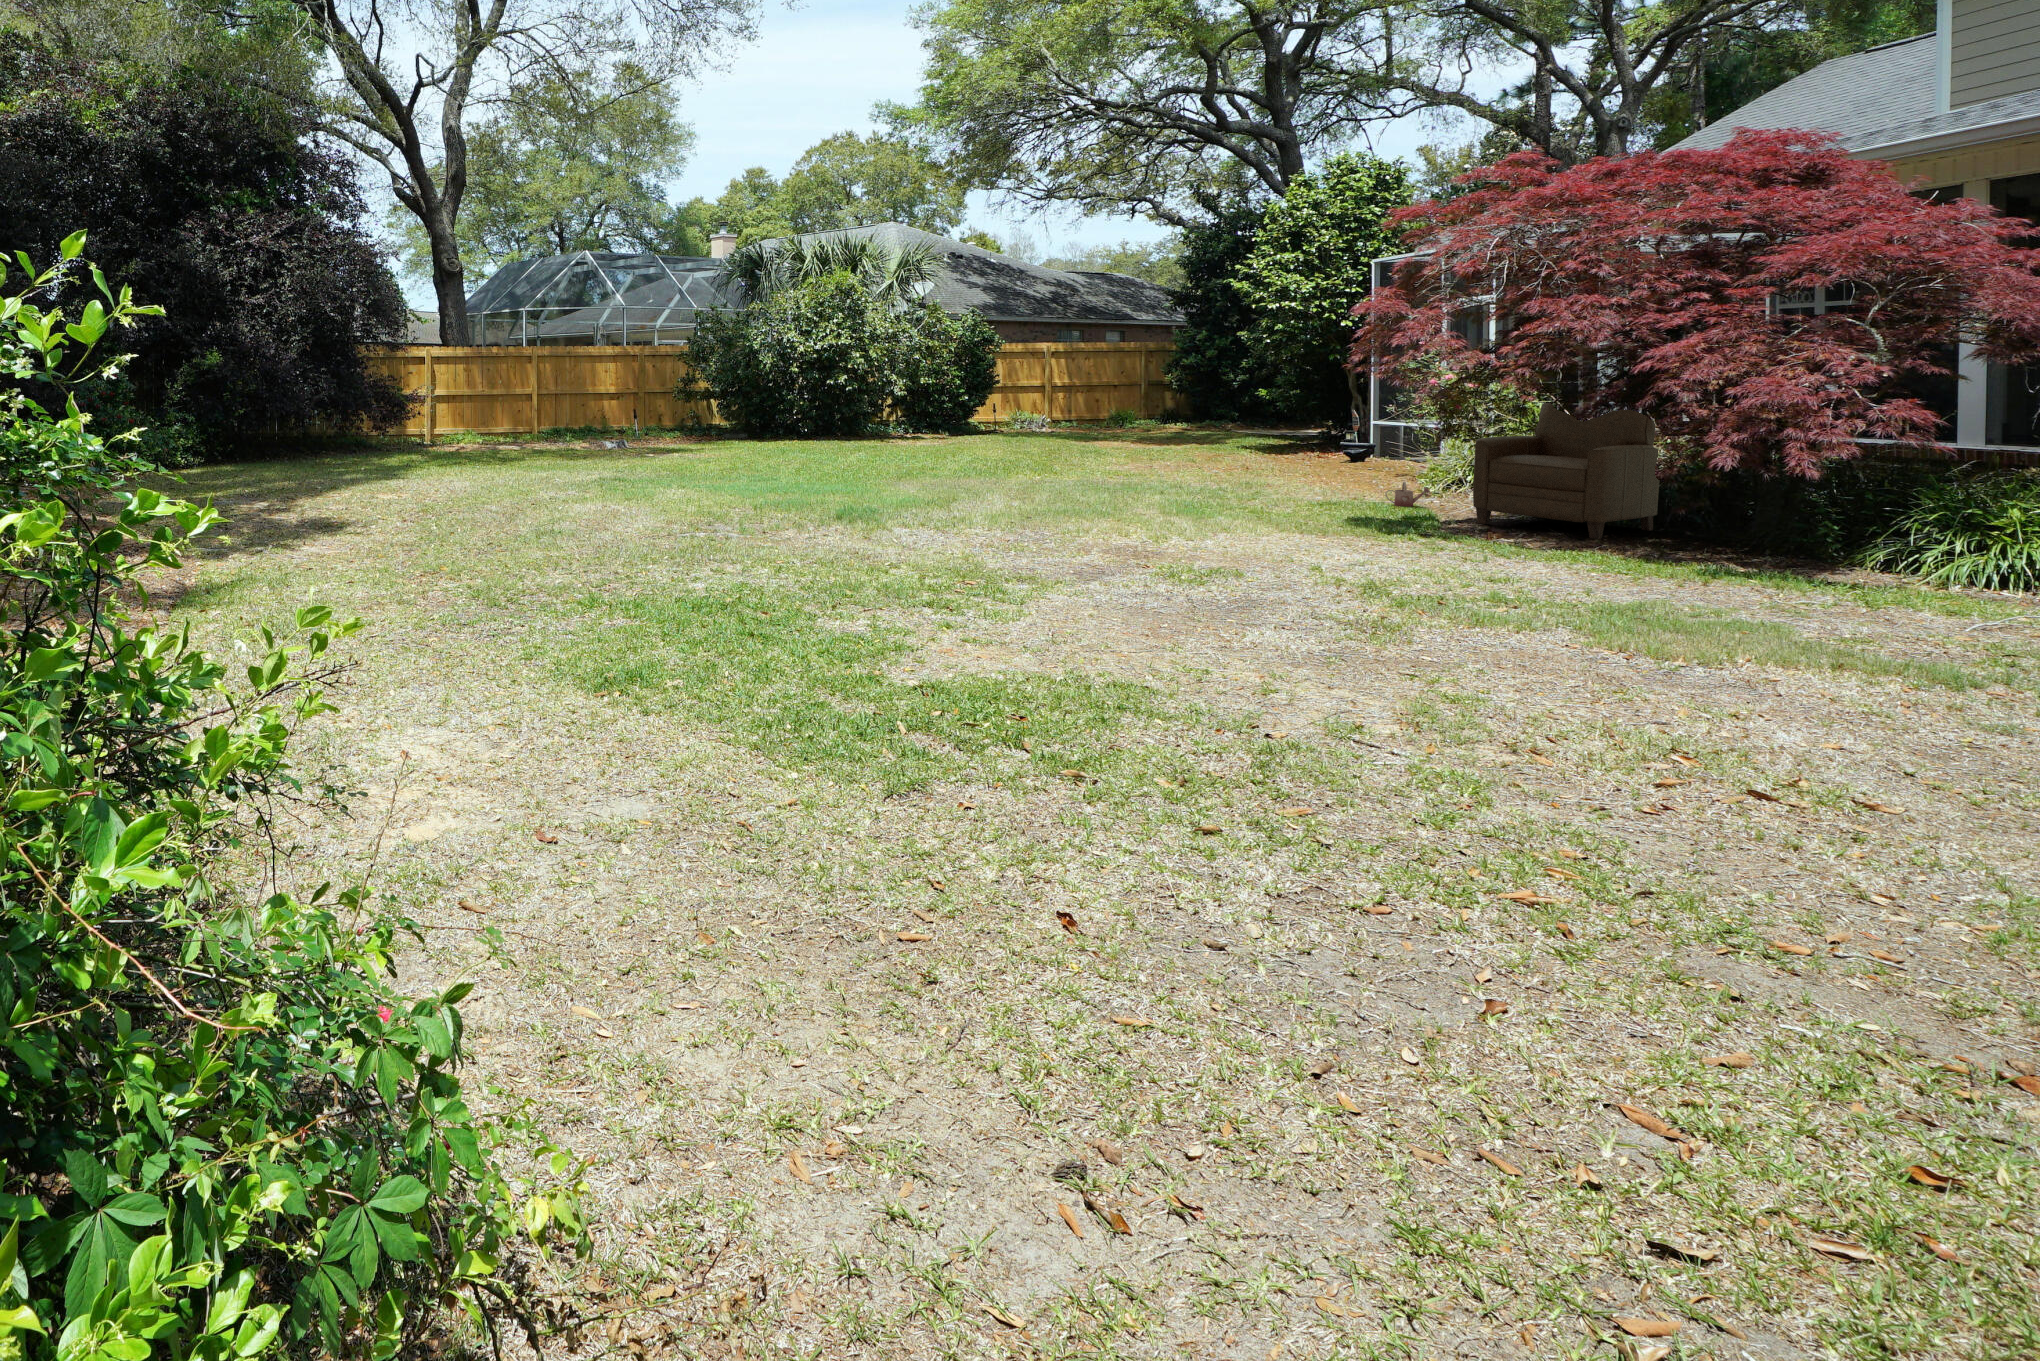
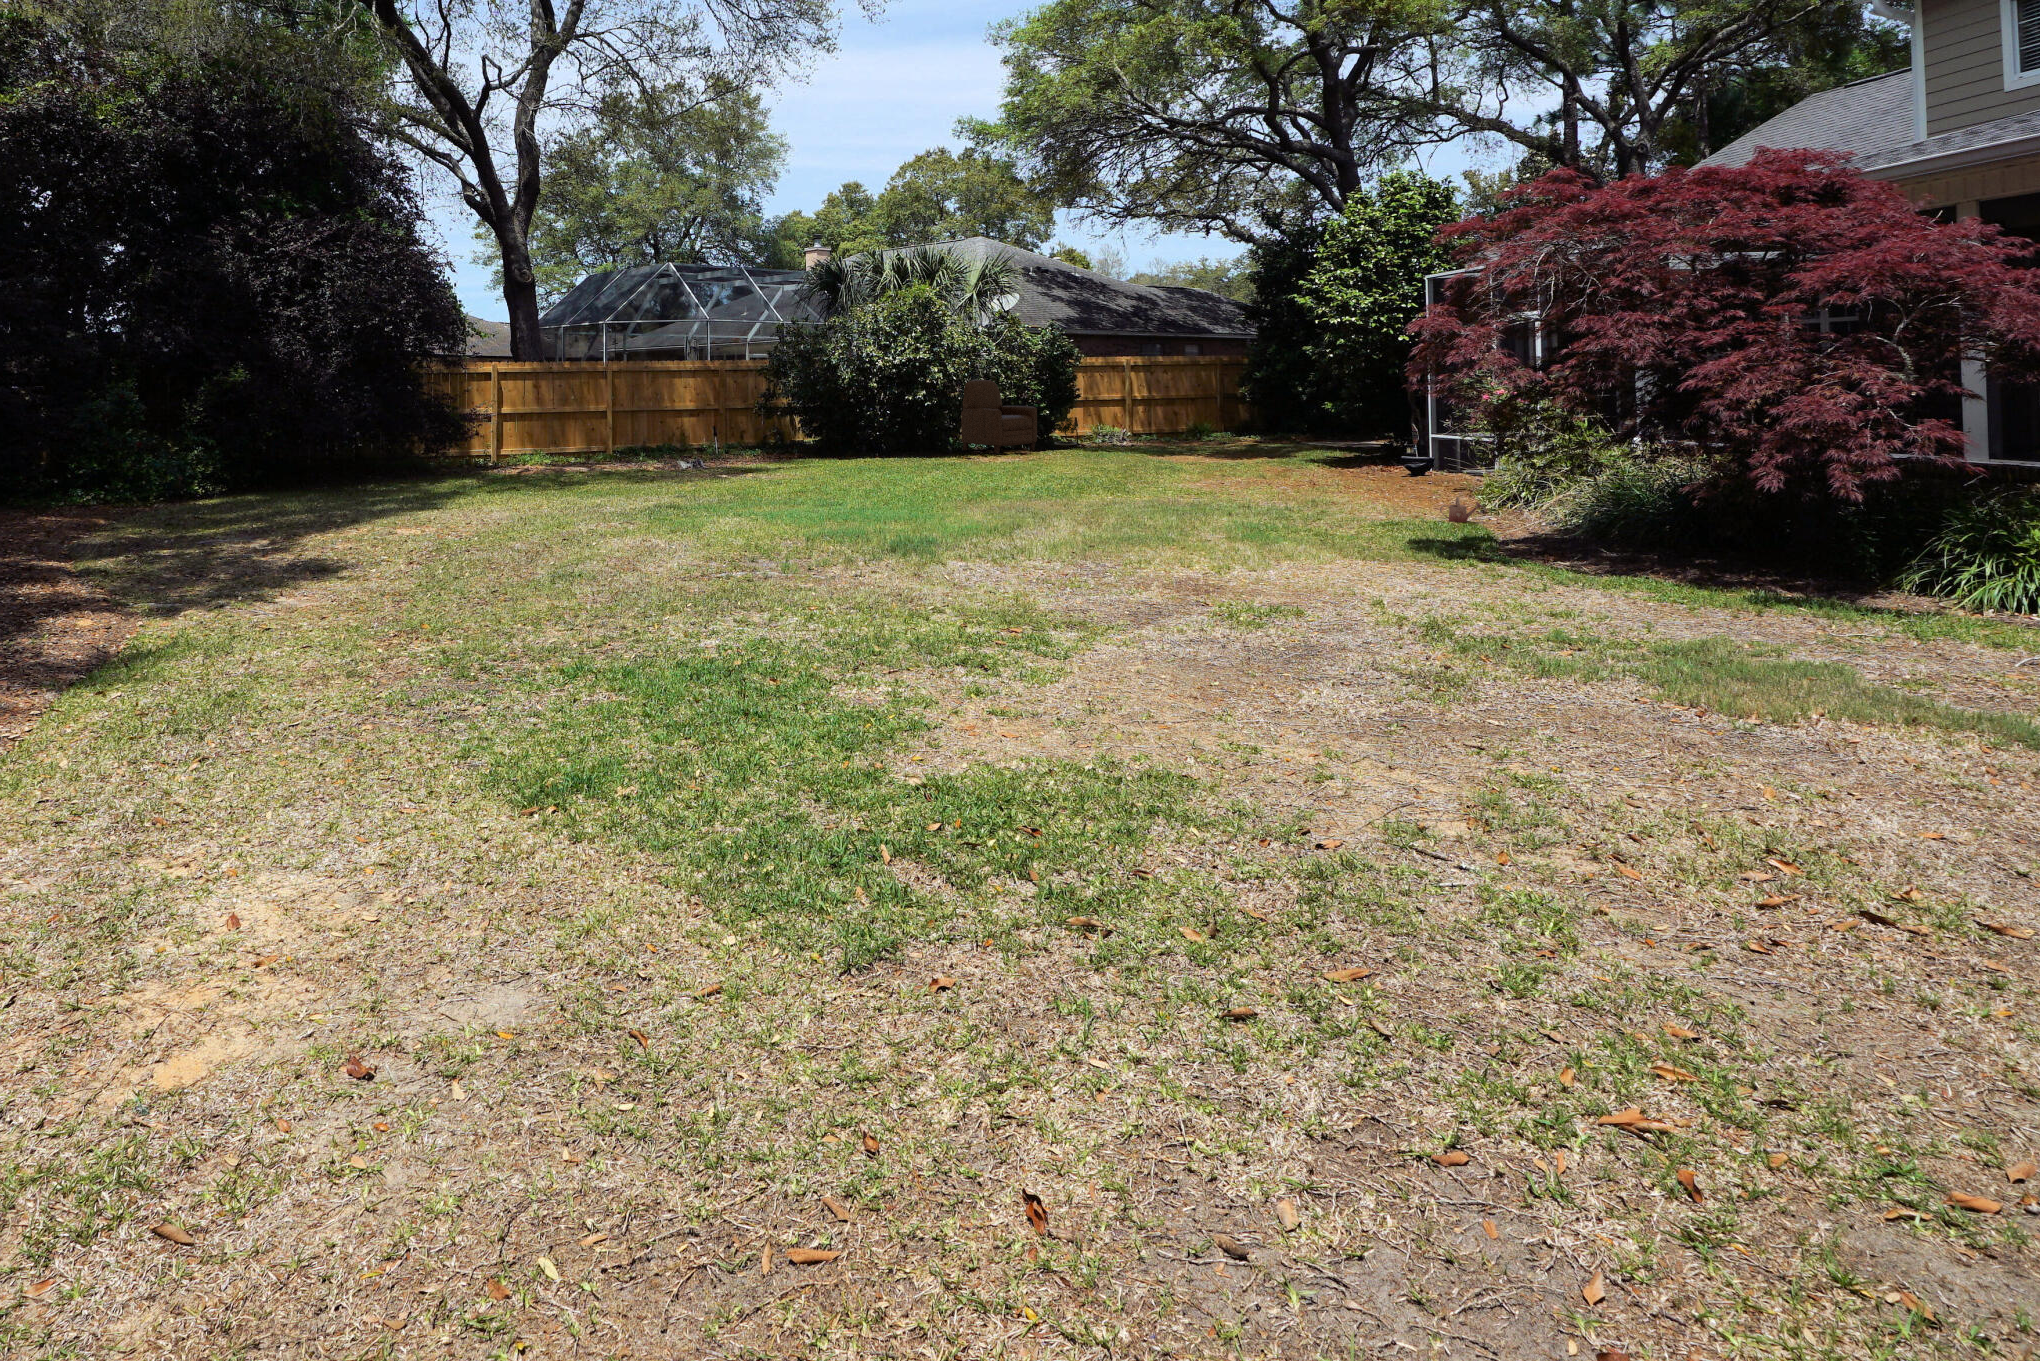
potted tree: present [722,400,746,438] -> present [1055,409,1078,445]
chair: present [1473,403,1659,539] -> present [961,380,1037,453]

